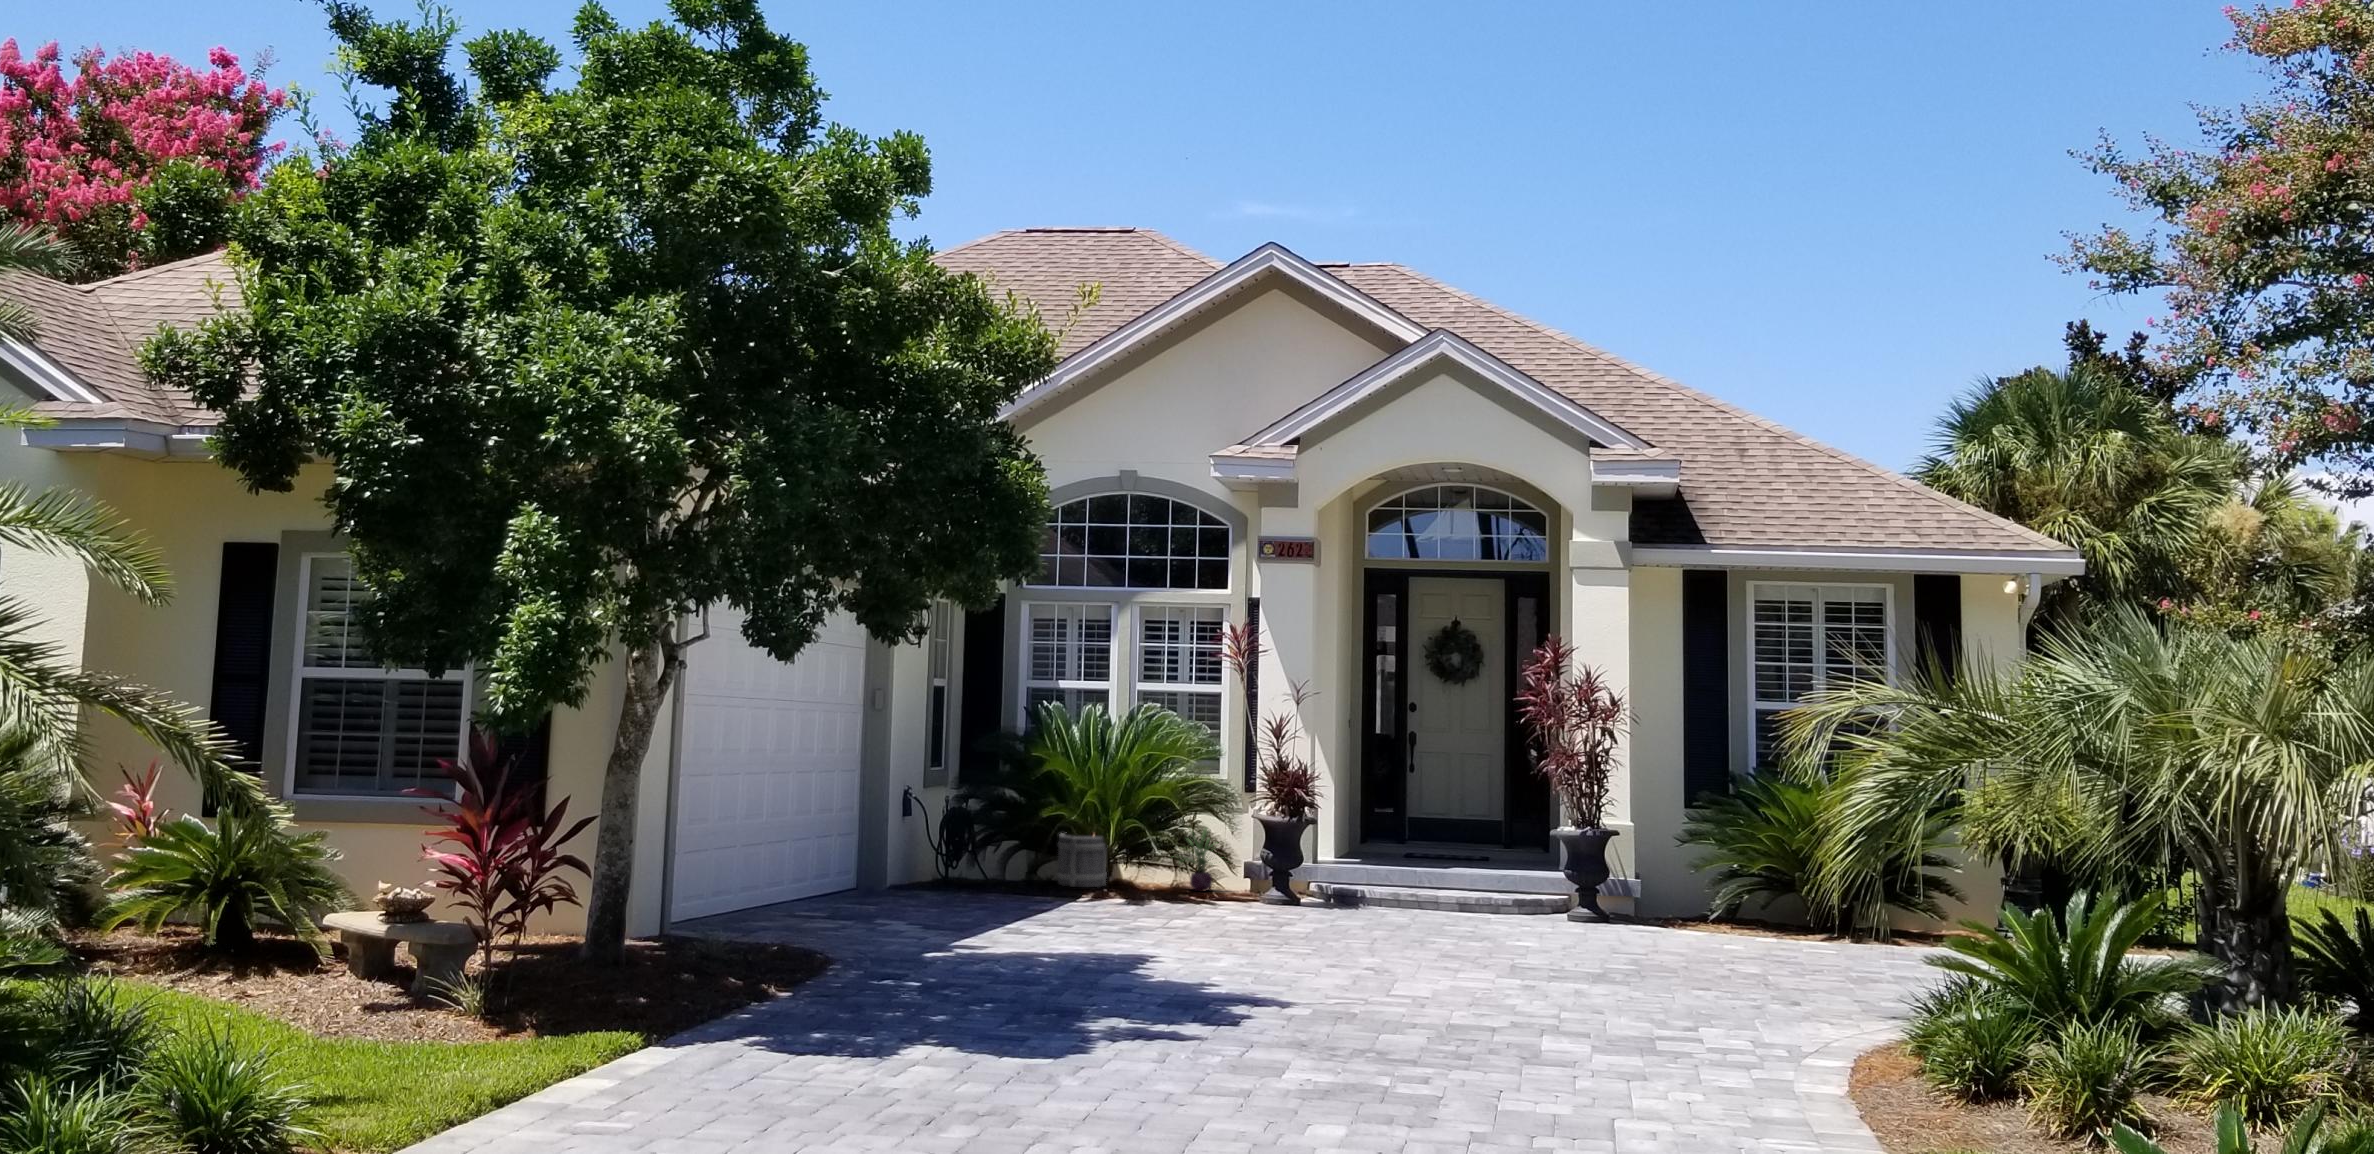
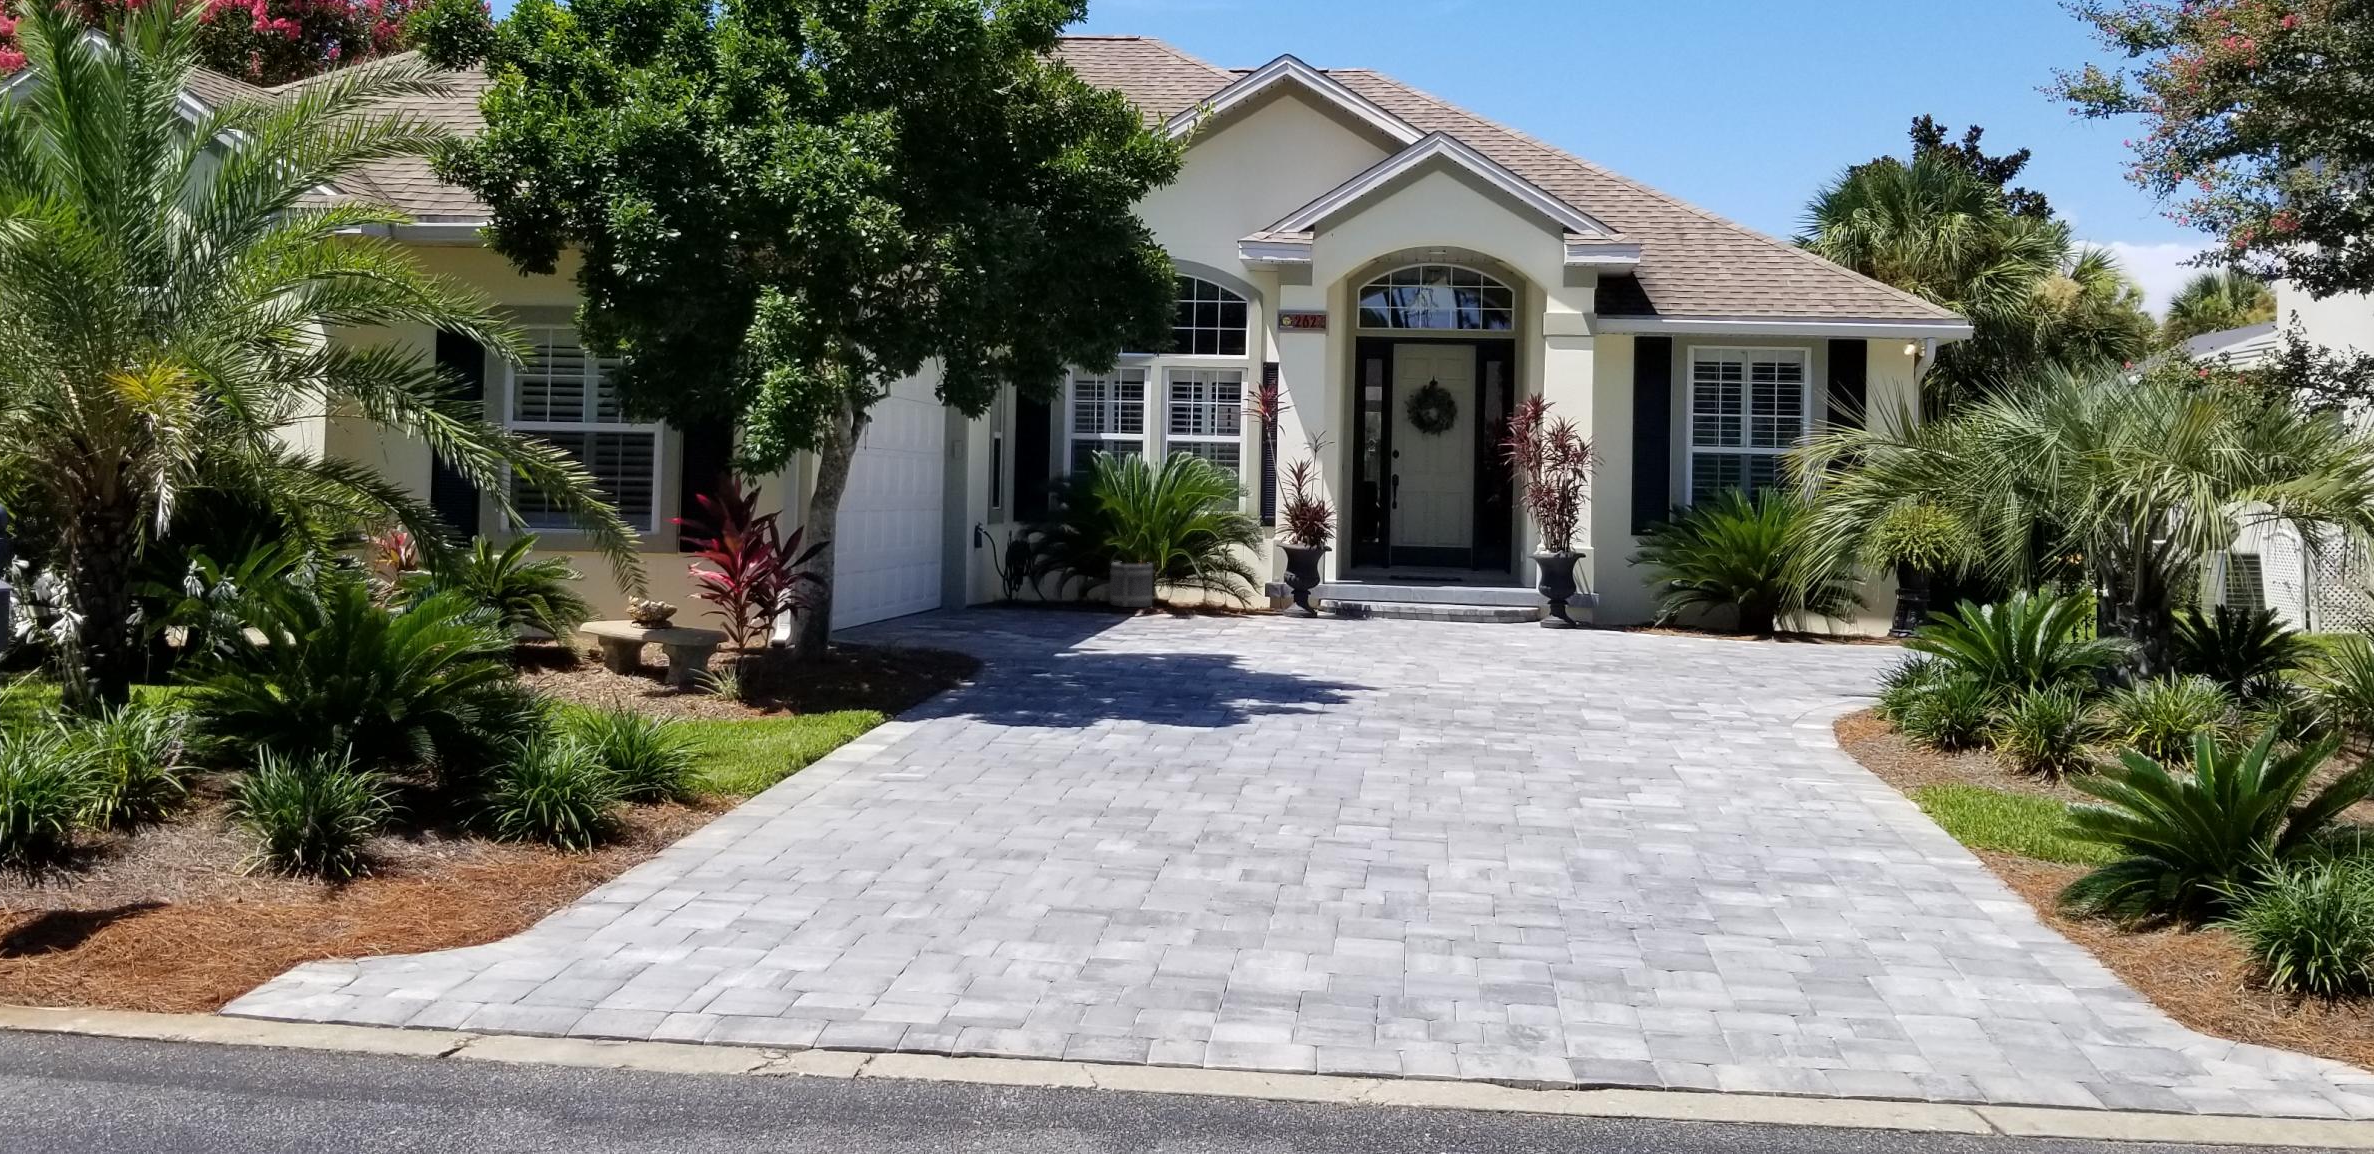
decorative plant: present [1188,828,1215,892] -> none [1204,555,1263,609]

